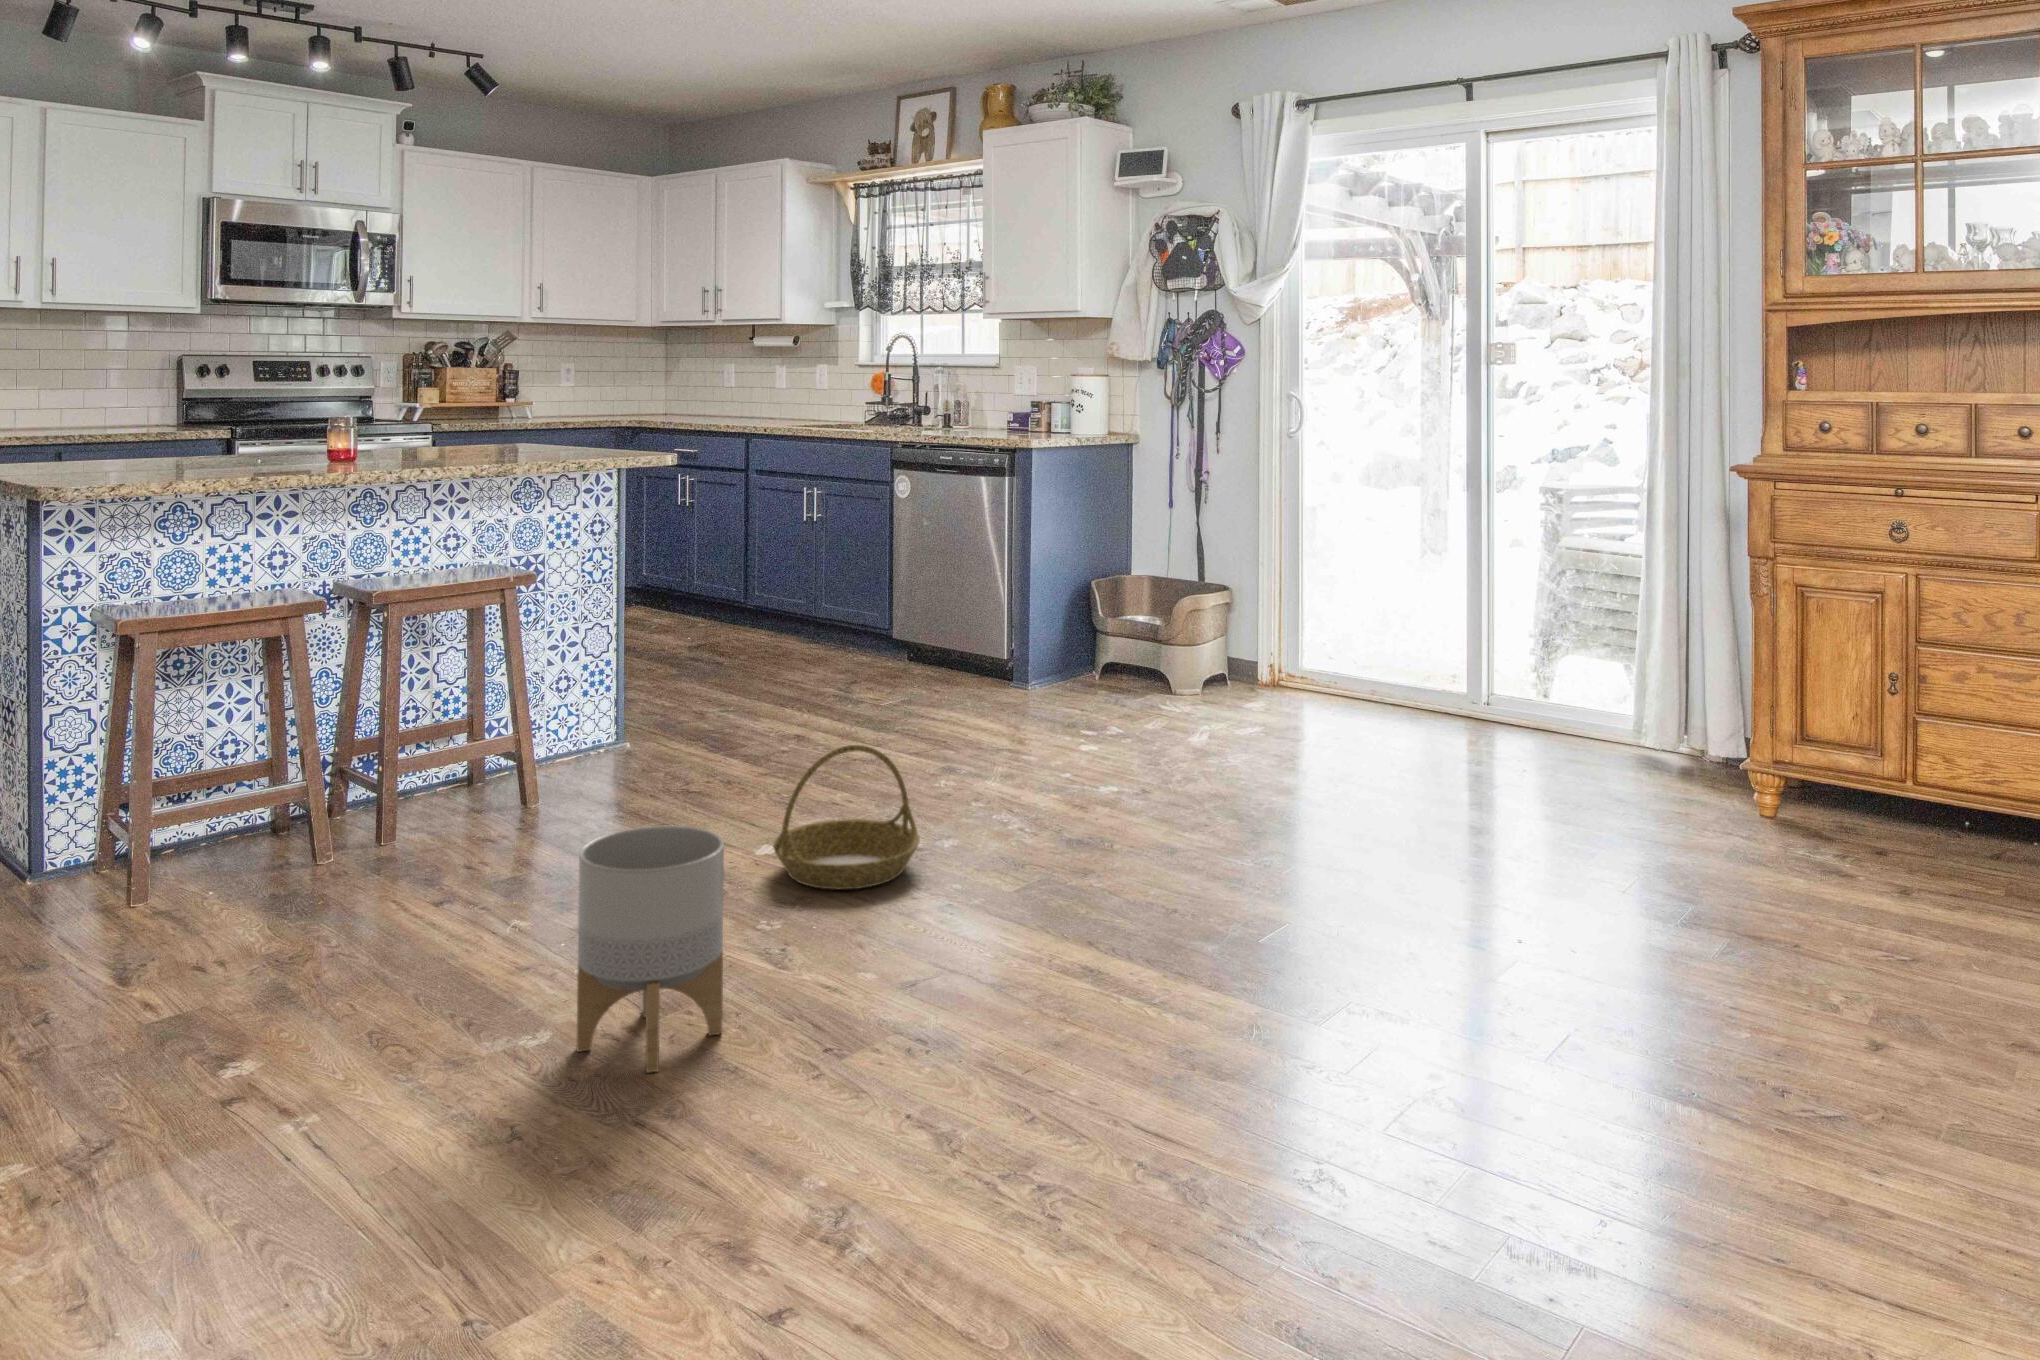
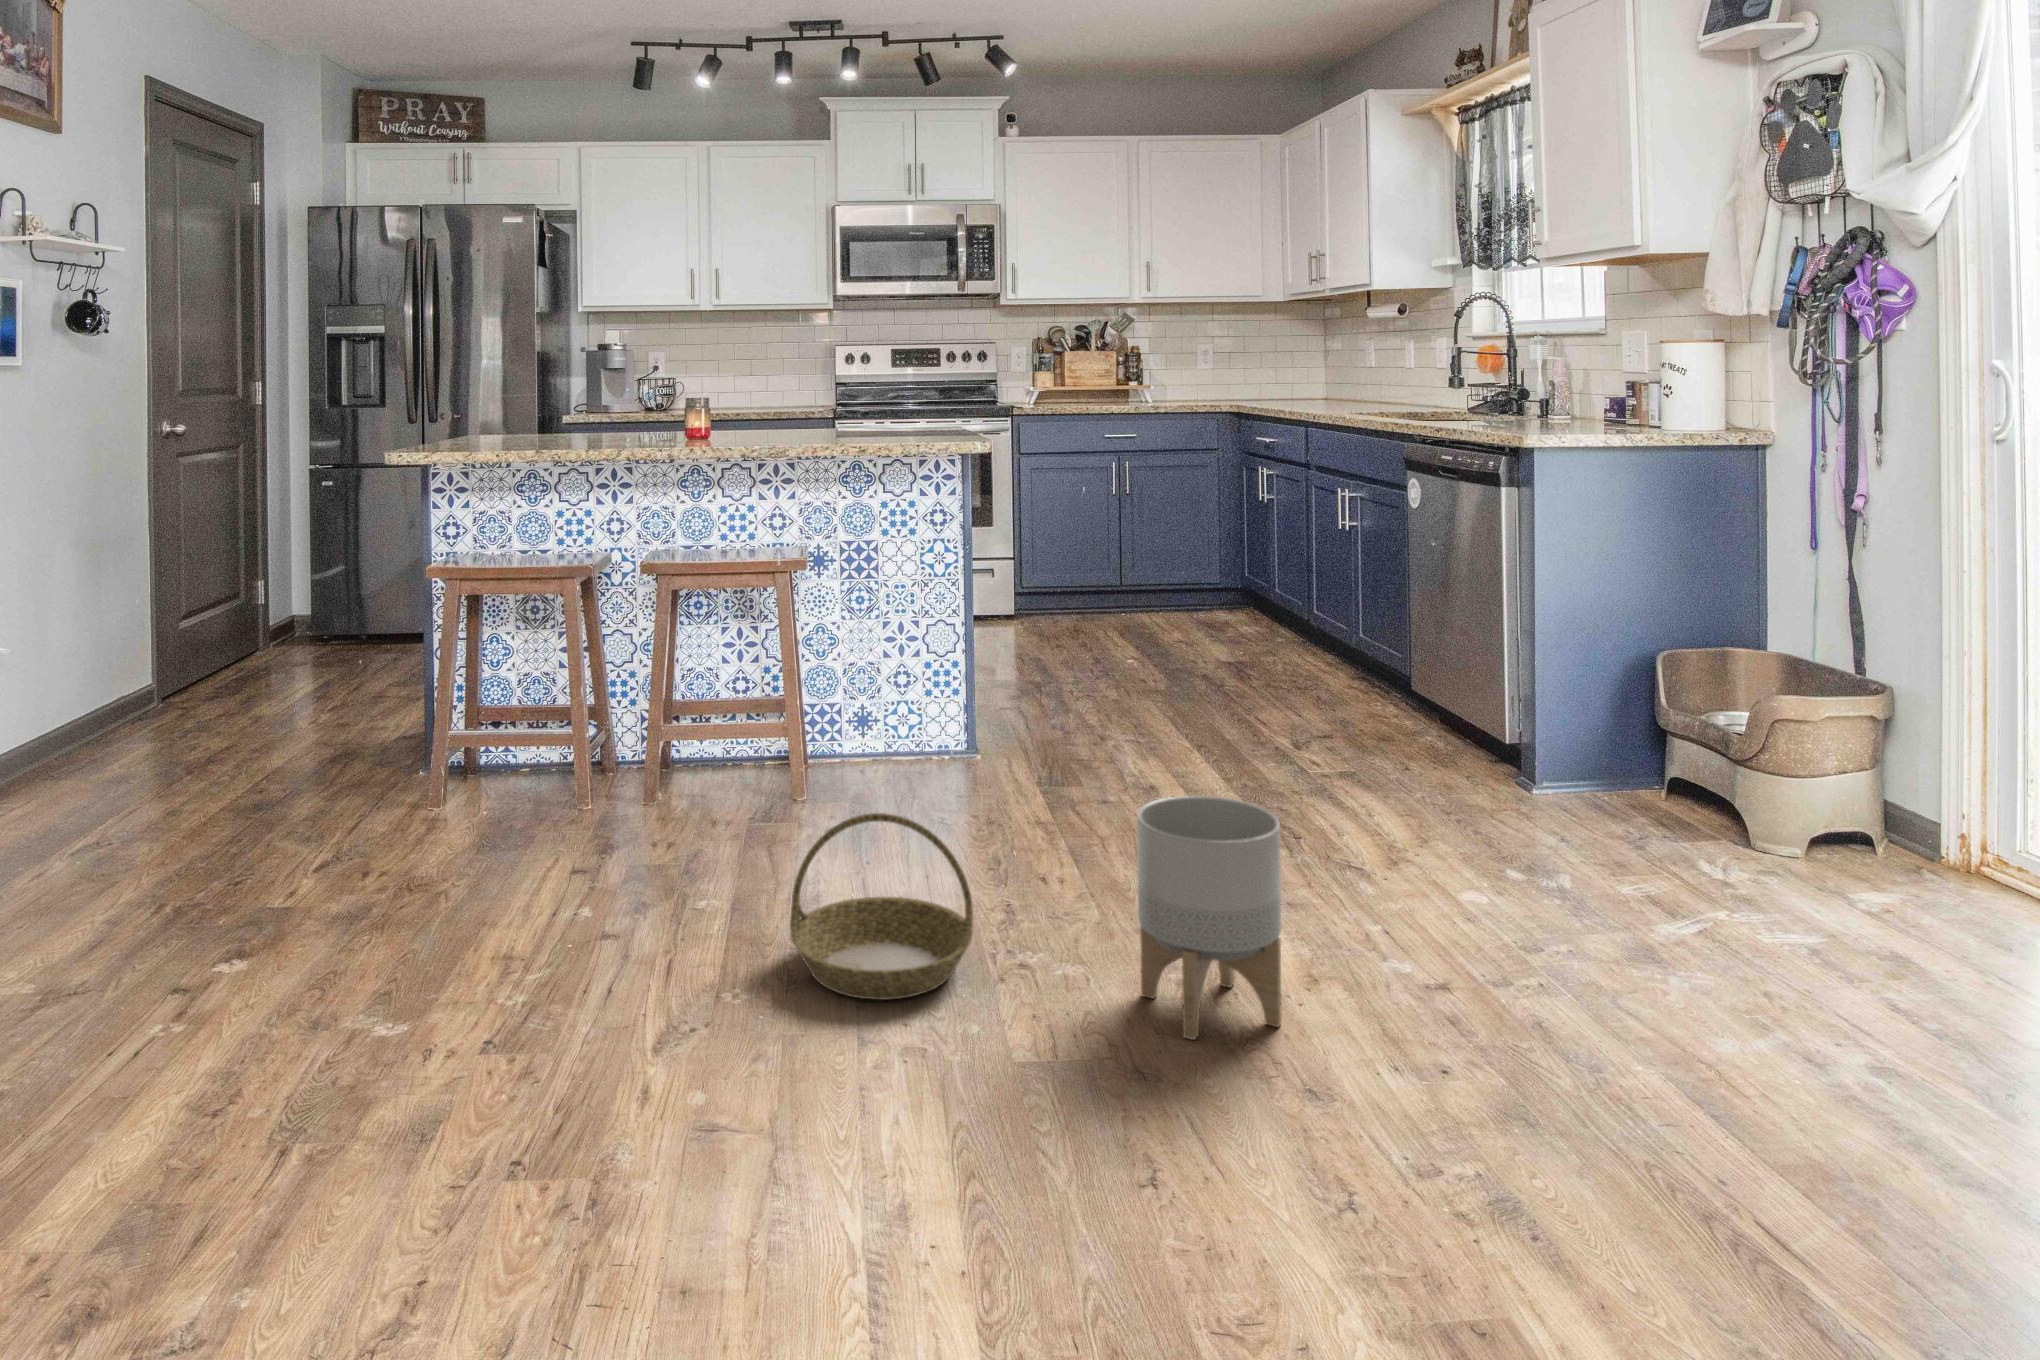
planter: present [577,826,724,1073] -> present [1137,796,1282,1040]

